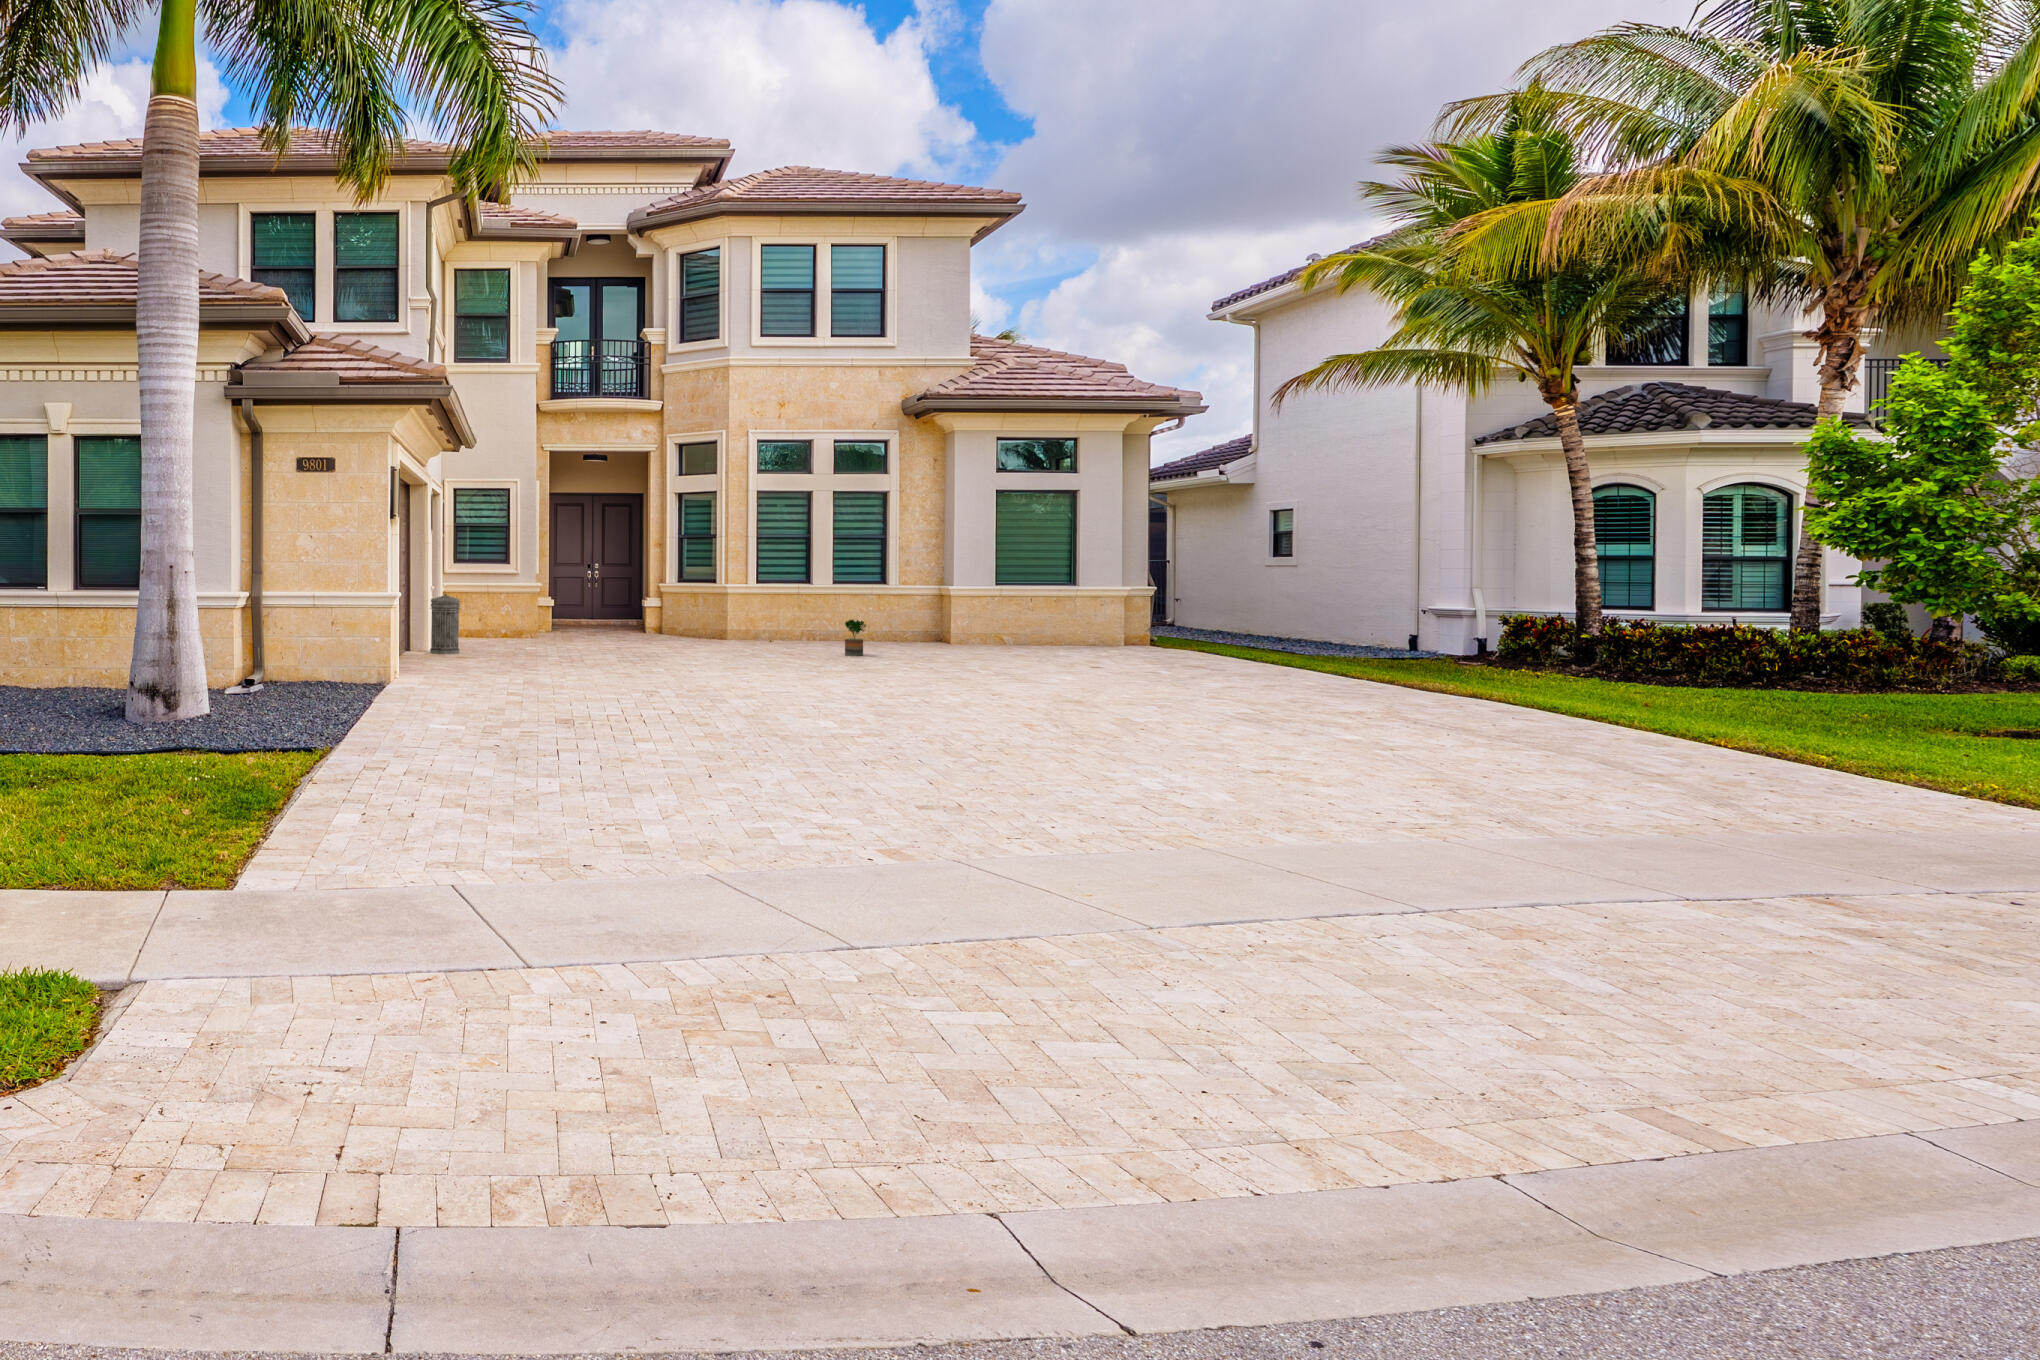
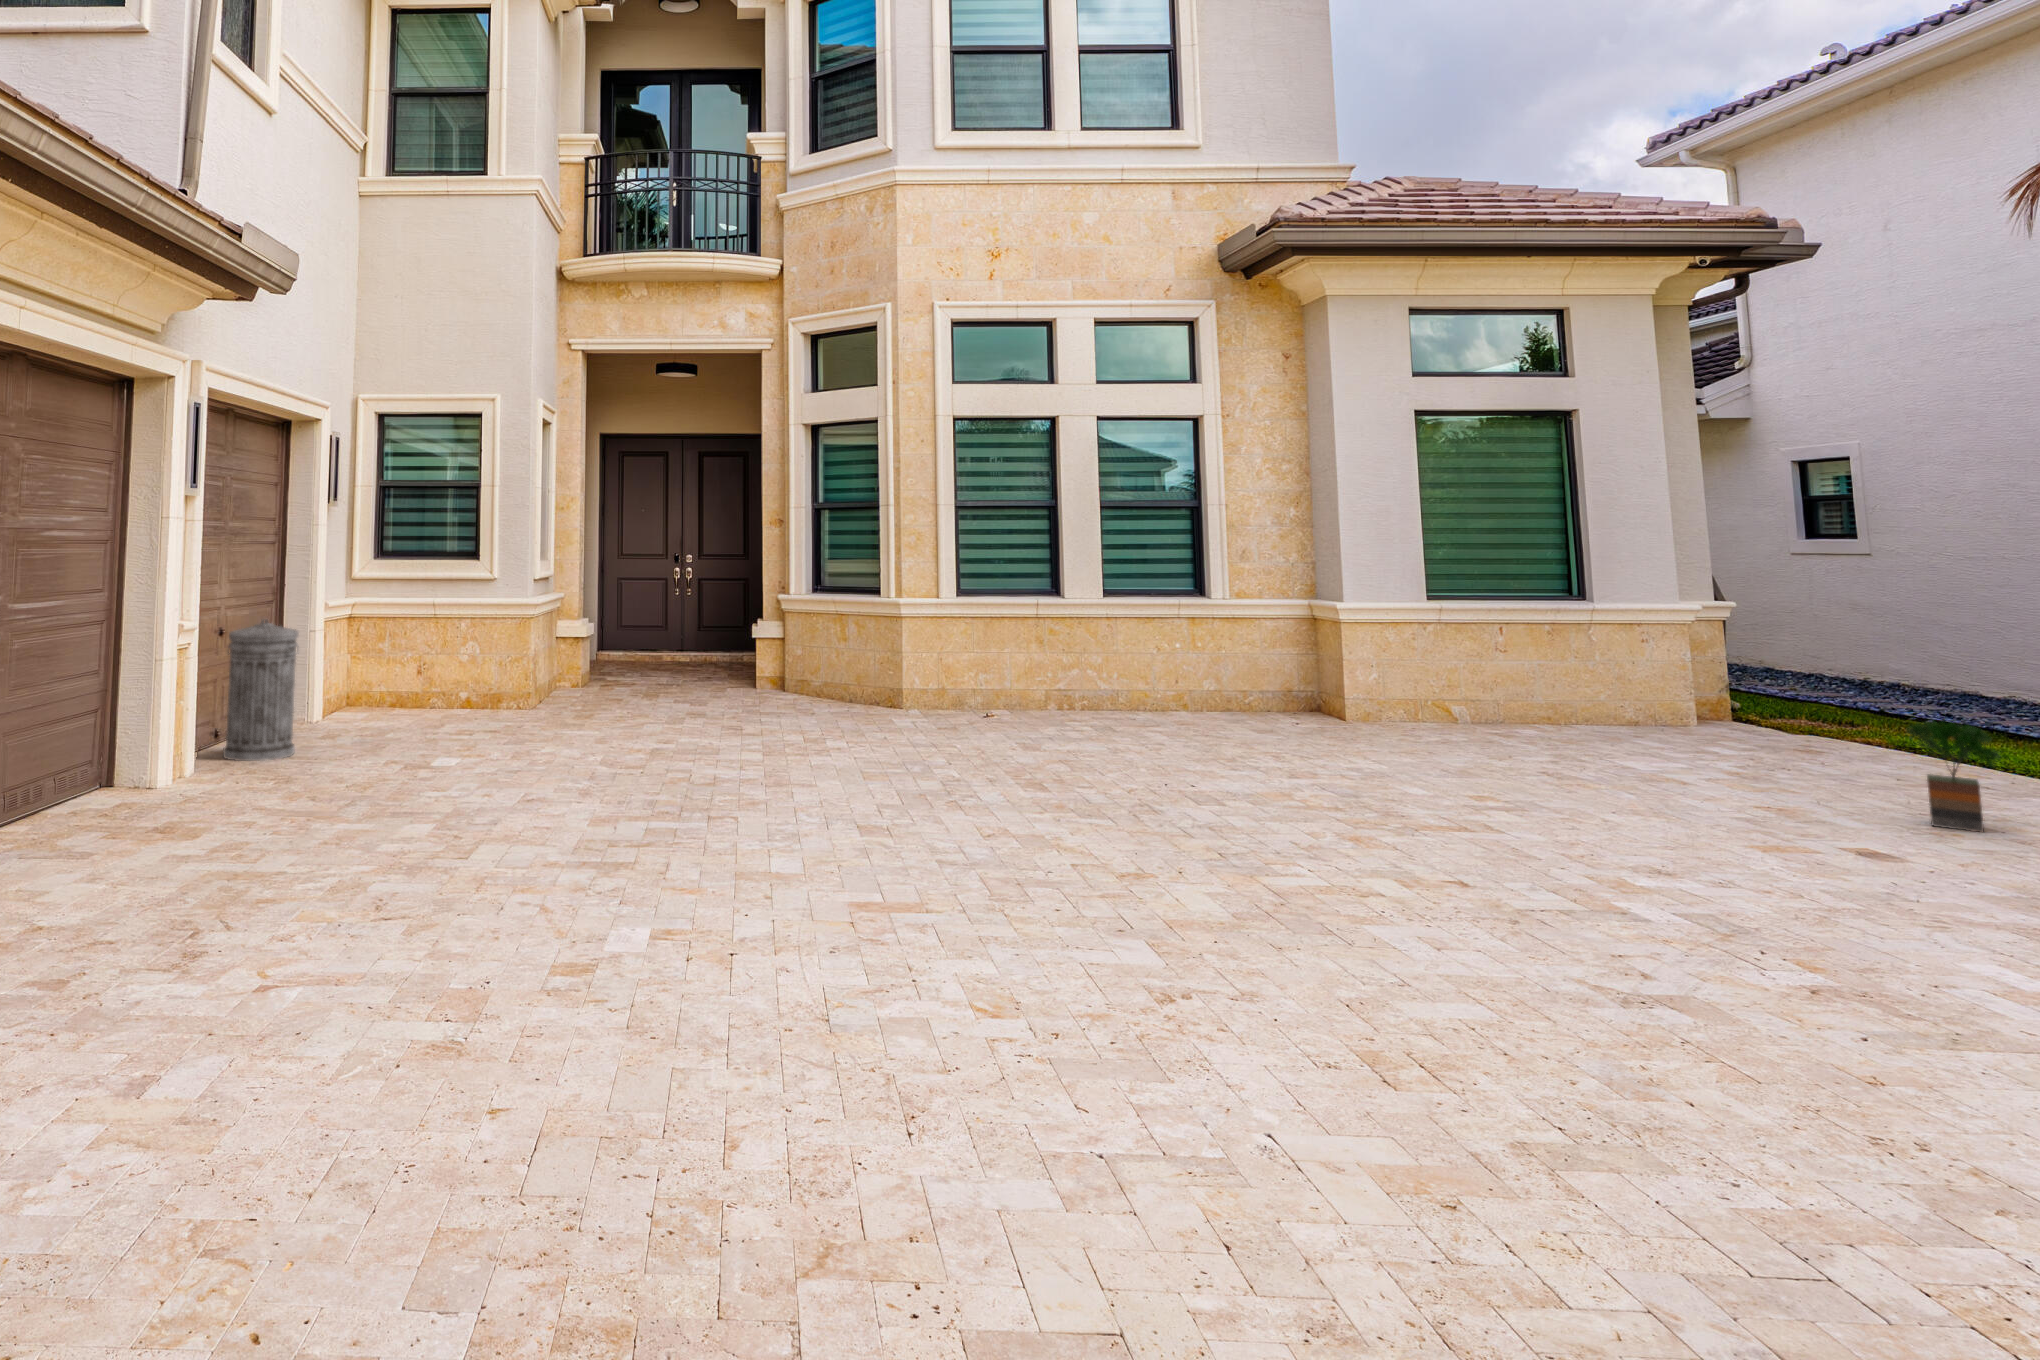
potted tree: present [845,619,867,656] -> present [1907,722,2000,833]

